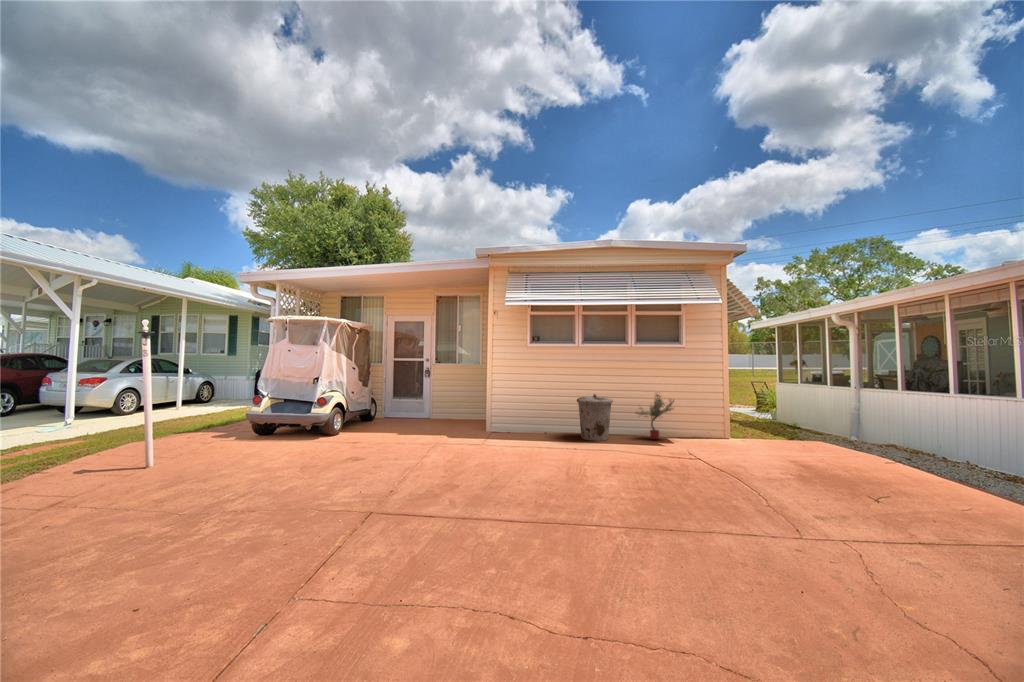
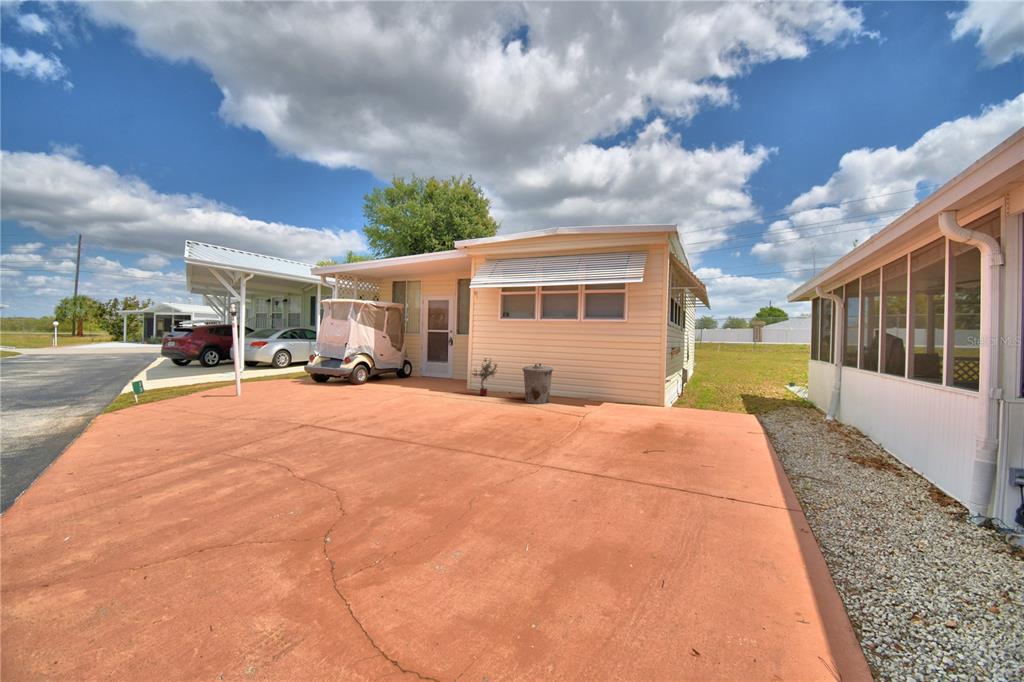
potted tree: present [636,394,674,440] -> present [472,358,497,396]

